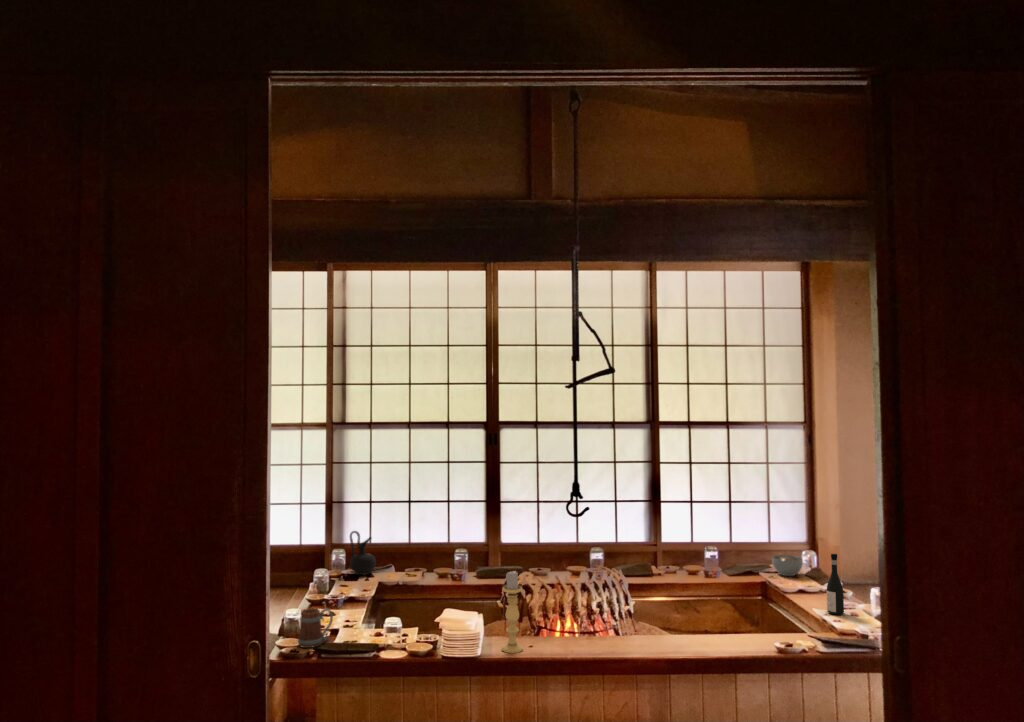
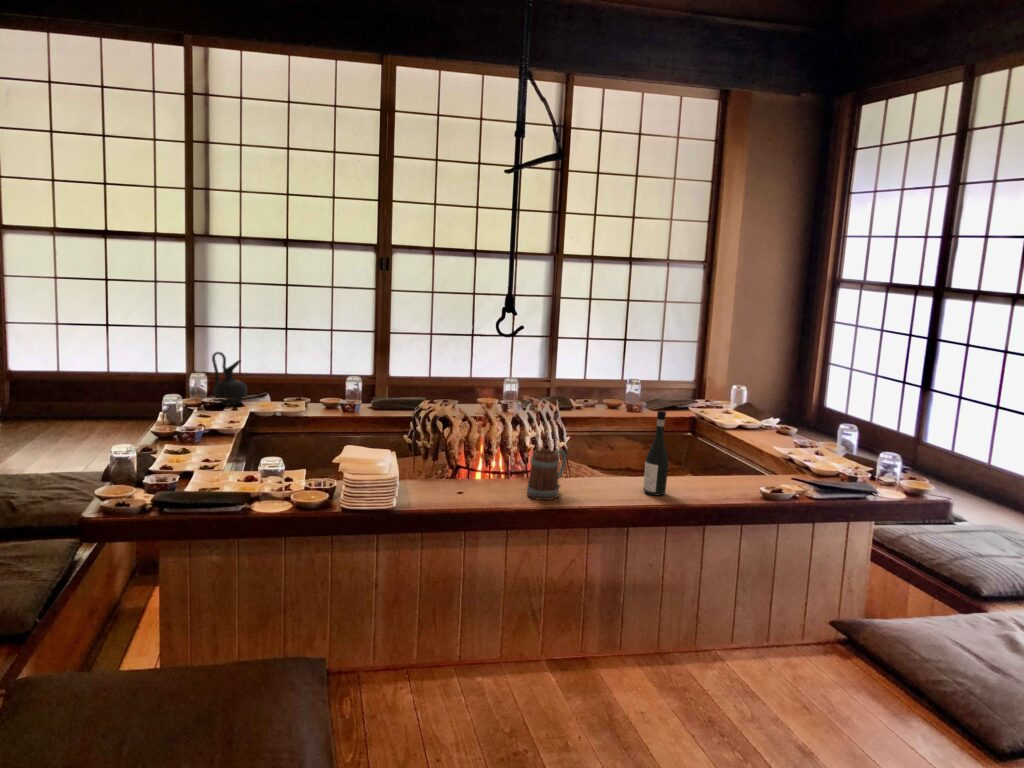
wine bottle: present [827,554,844,615] -> present [643,411,668,496]
soup bowl: present [772,555,803,576] -> none [698,391,730,412]
candle holder: present [502,571,523,653] -> none [429,395,460,502]
beer mug: present [298,608,333,648] -> present [527,449,566,500]

